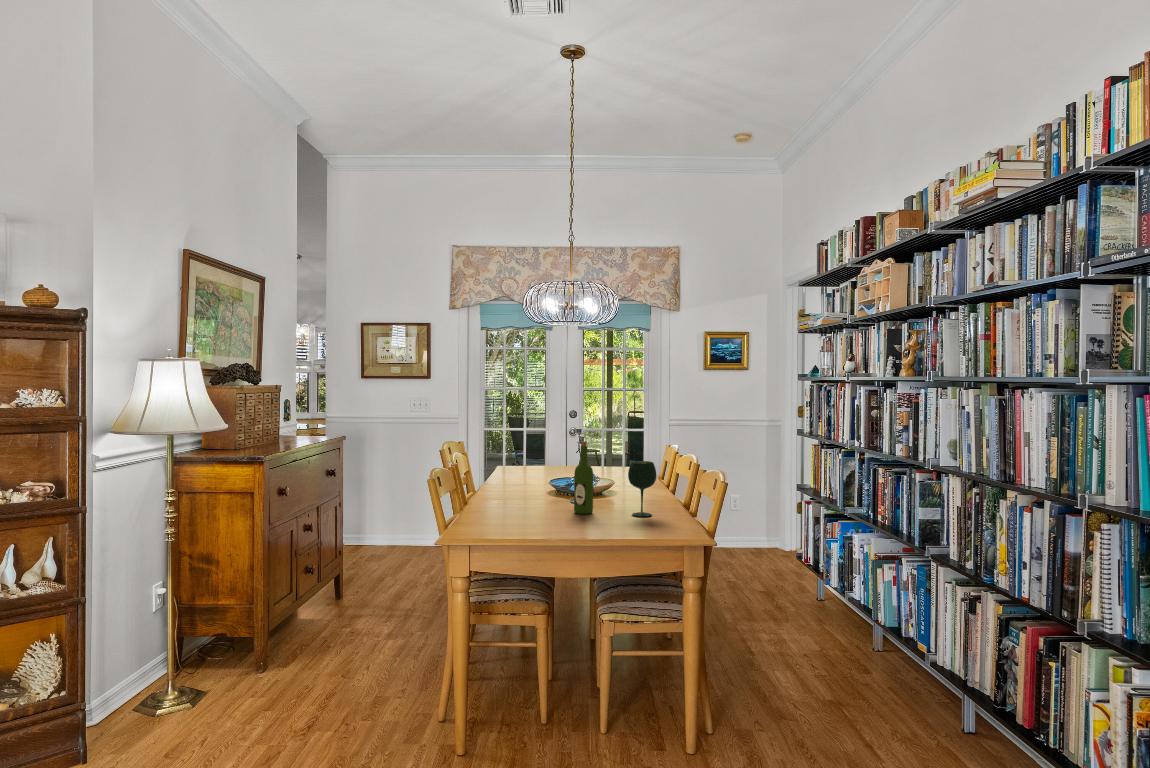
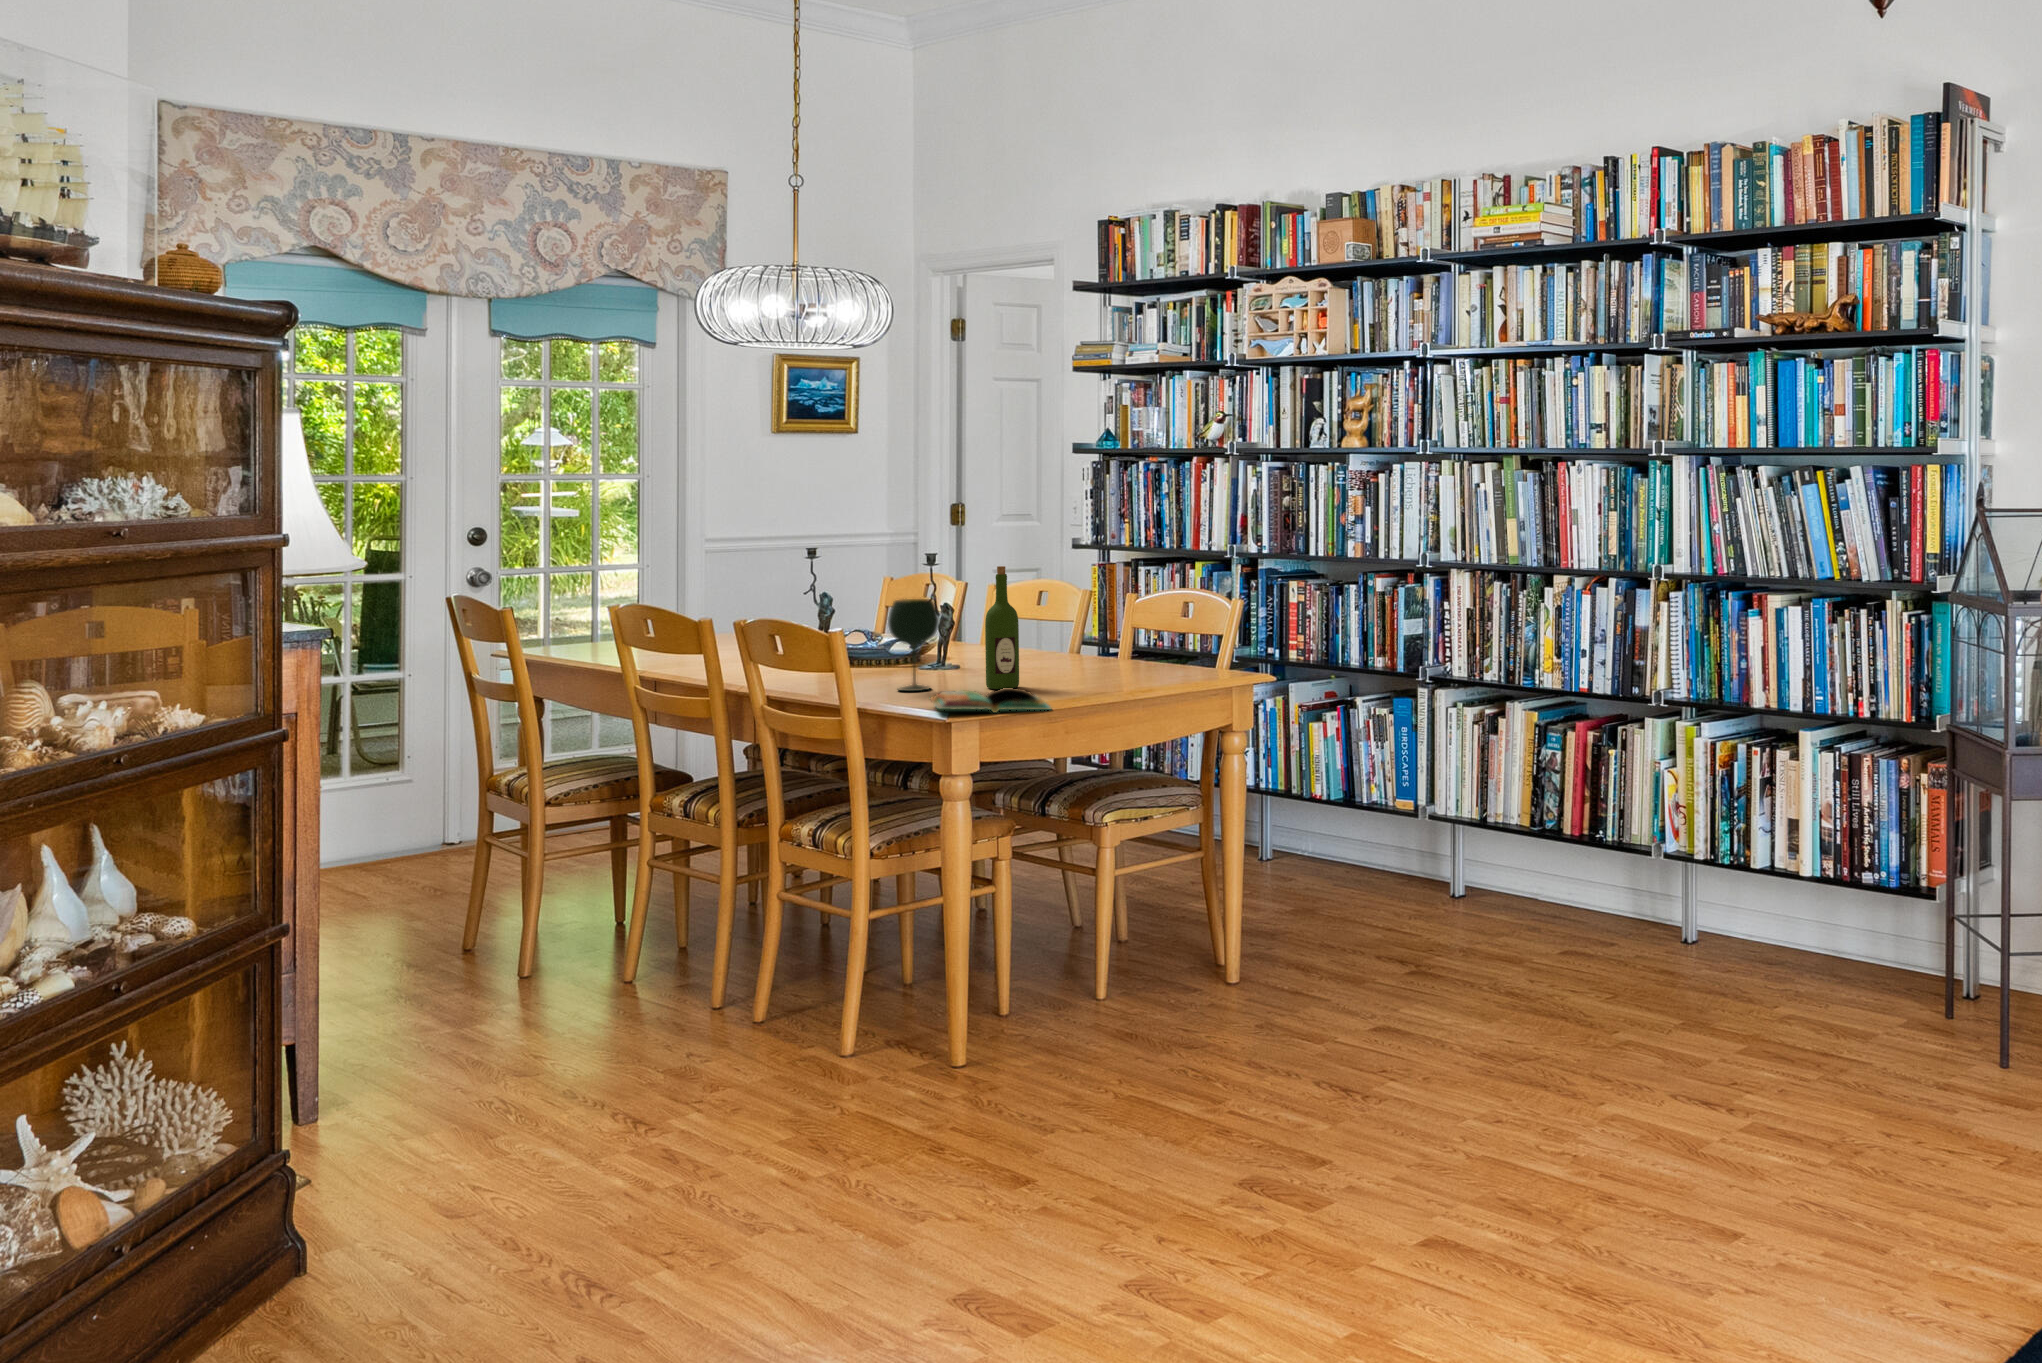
wine glass: present [628,461,656,517] -> present [888,599,939,691]
book: none [480,511,560,533] -> present [931,688,1051,713]

